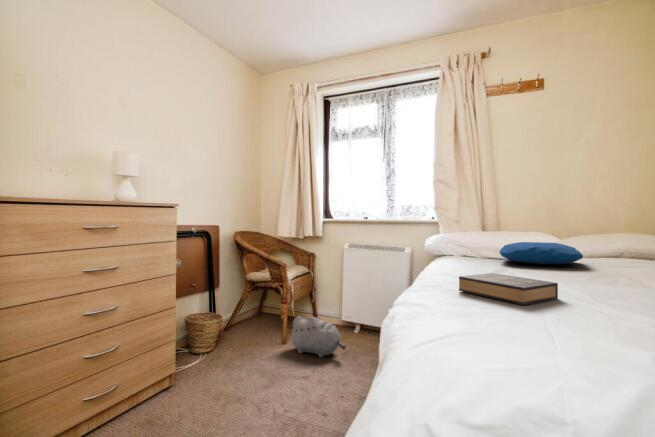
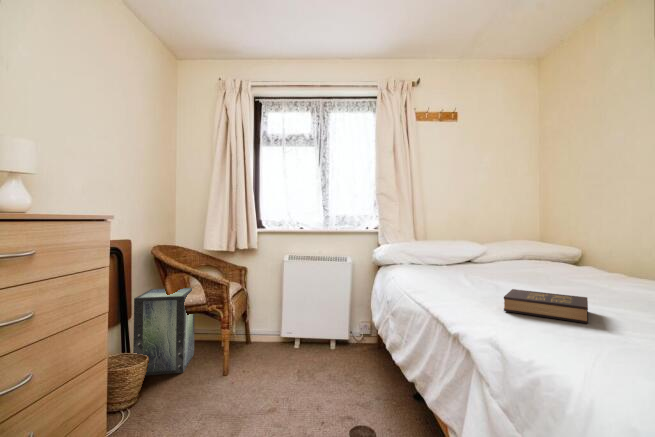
pillow: present [499,242,583,264] -> none [448,252,523,271]
storage box: none [220,267,269,336] -> present [133,288,195,376]
plush toy: present [290,316,346,357] -> none [238,341,308,385]

